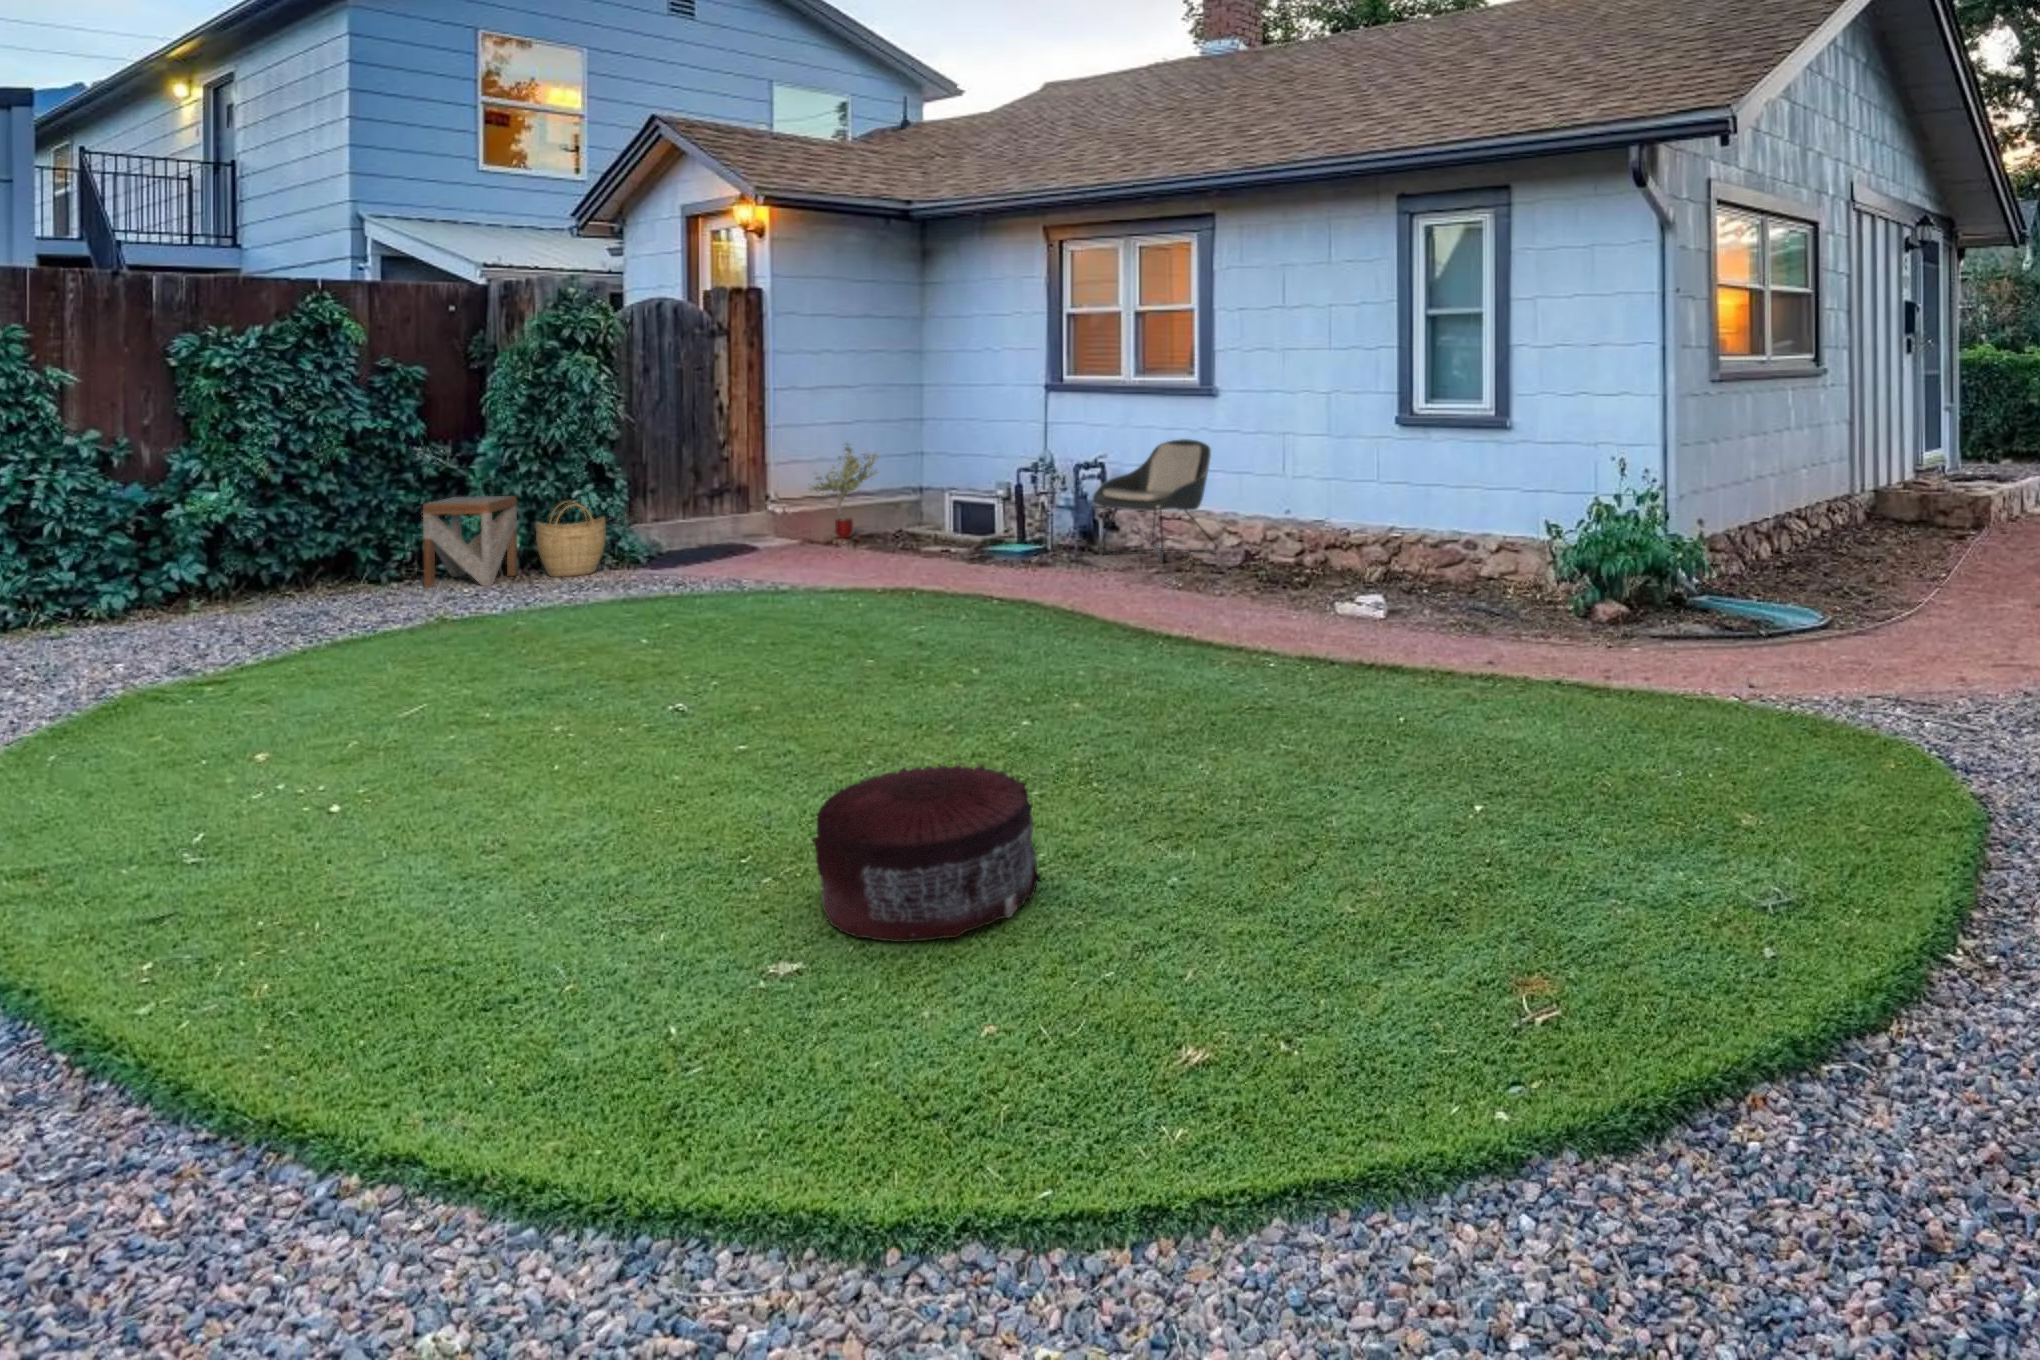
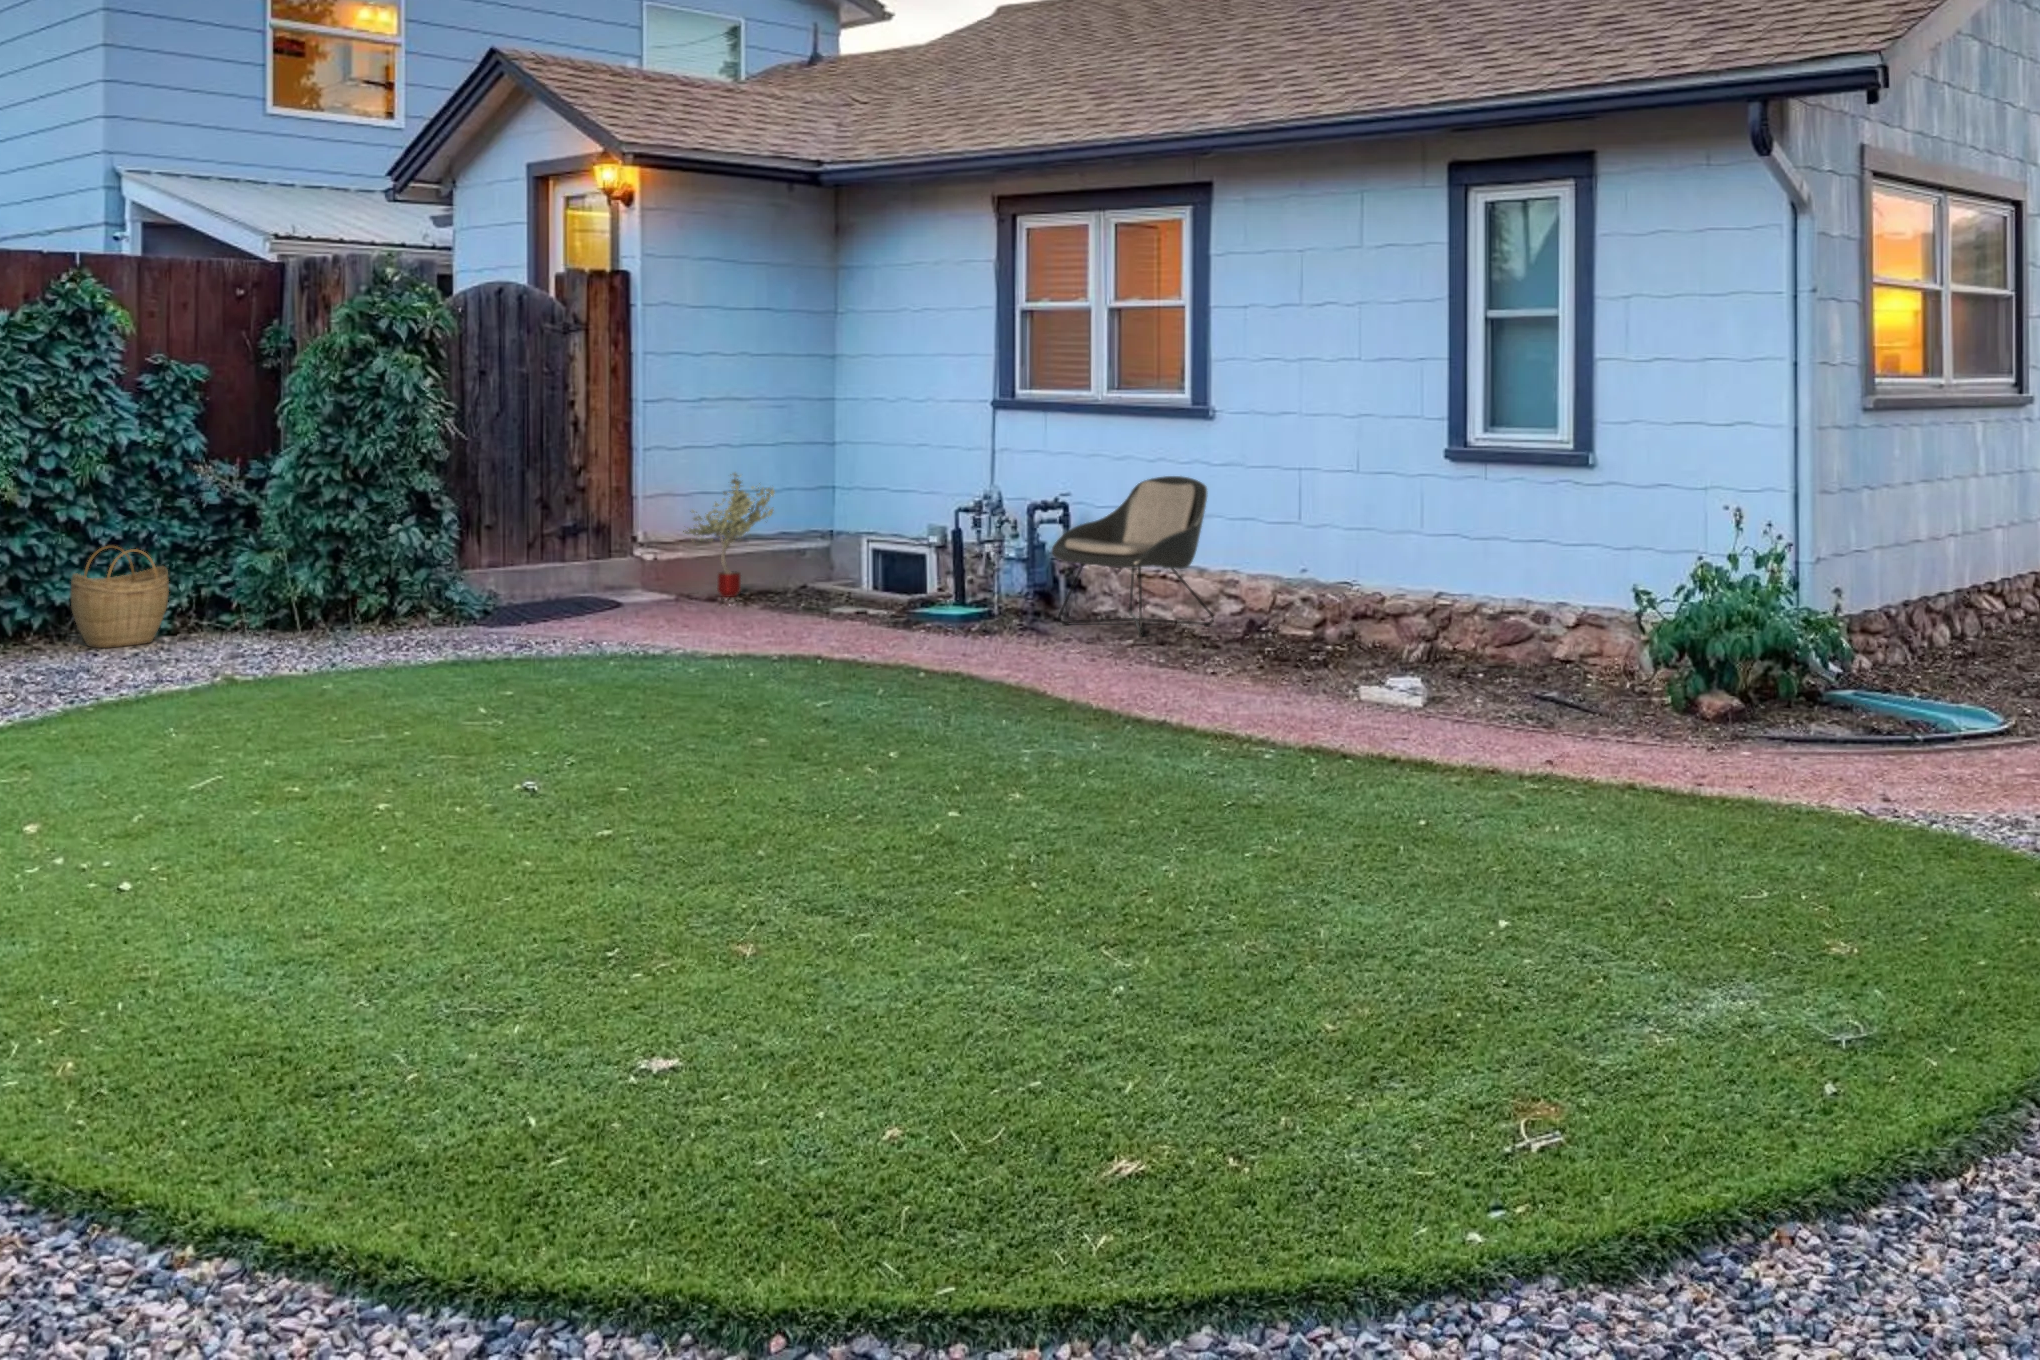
side table: present [423,496,517,587] -> none [200,531,316,645]
woven basket: present [536,501,606,577] -> present [70,546,169,648]
pouf: present [813,765,1041,942] -> none [690,848,963,1047]

